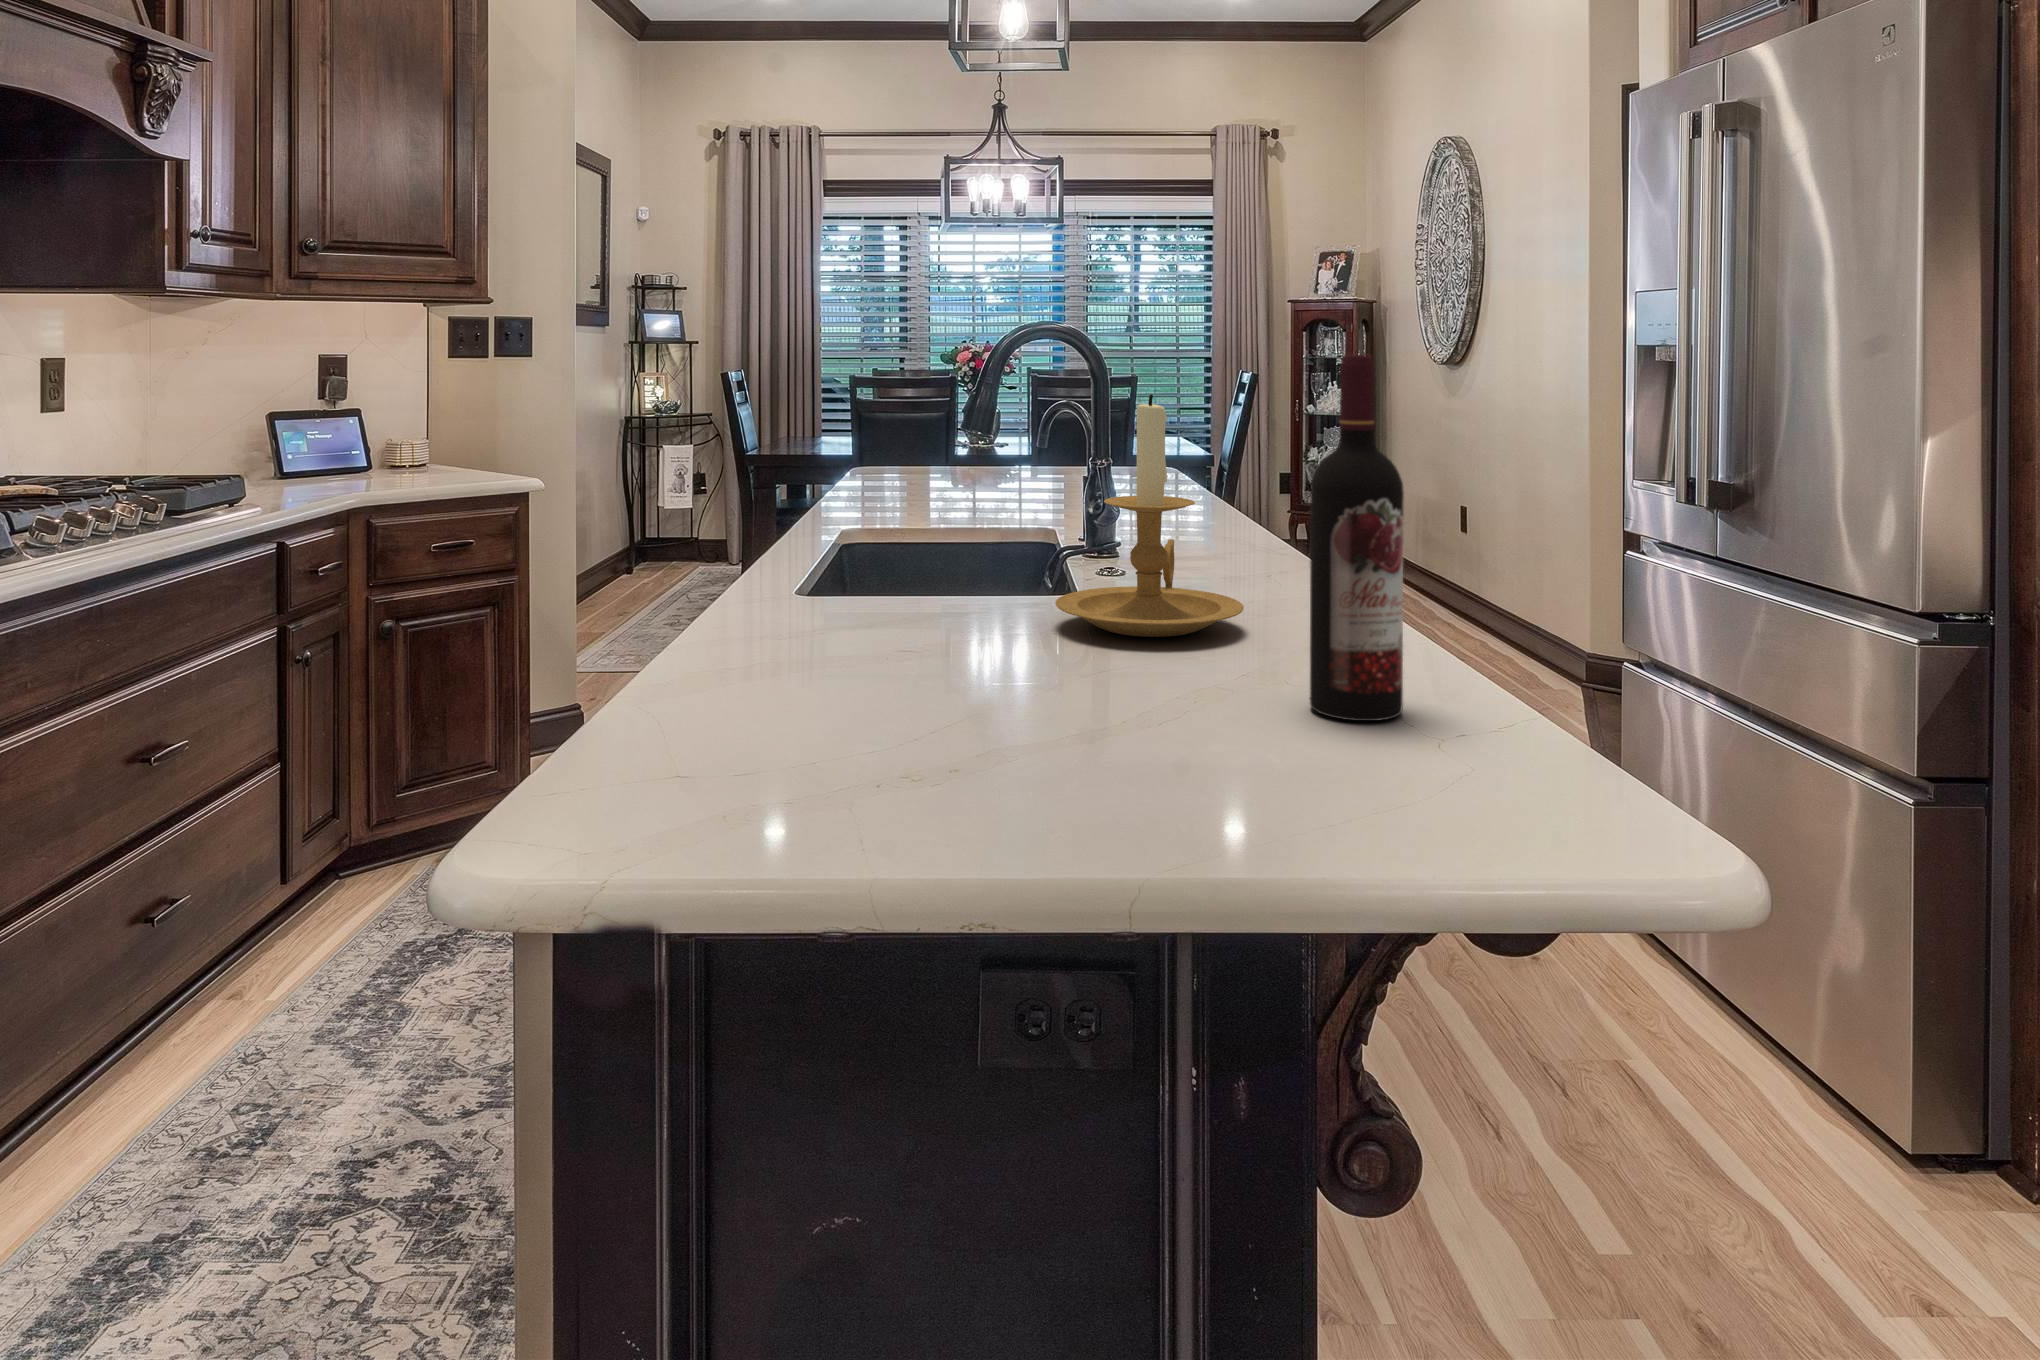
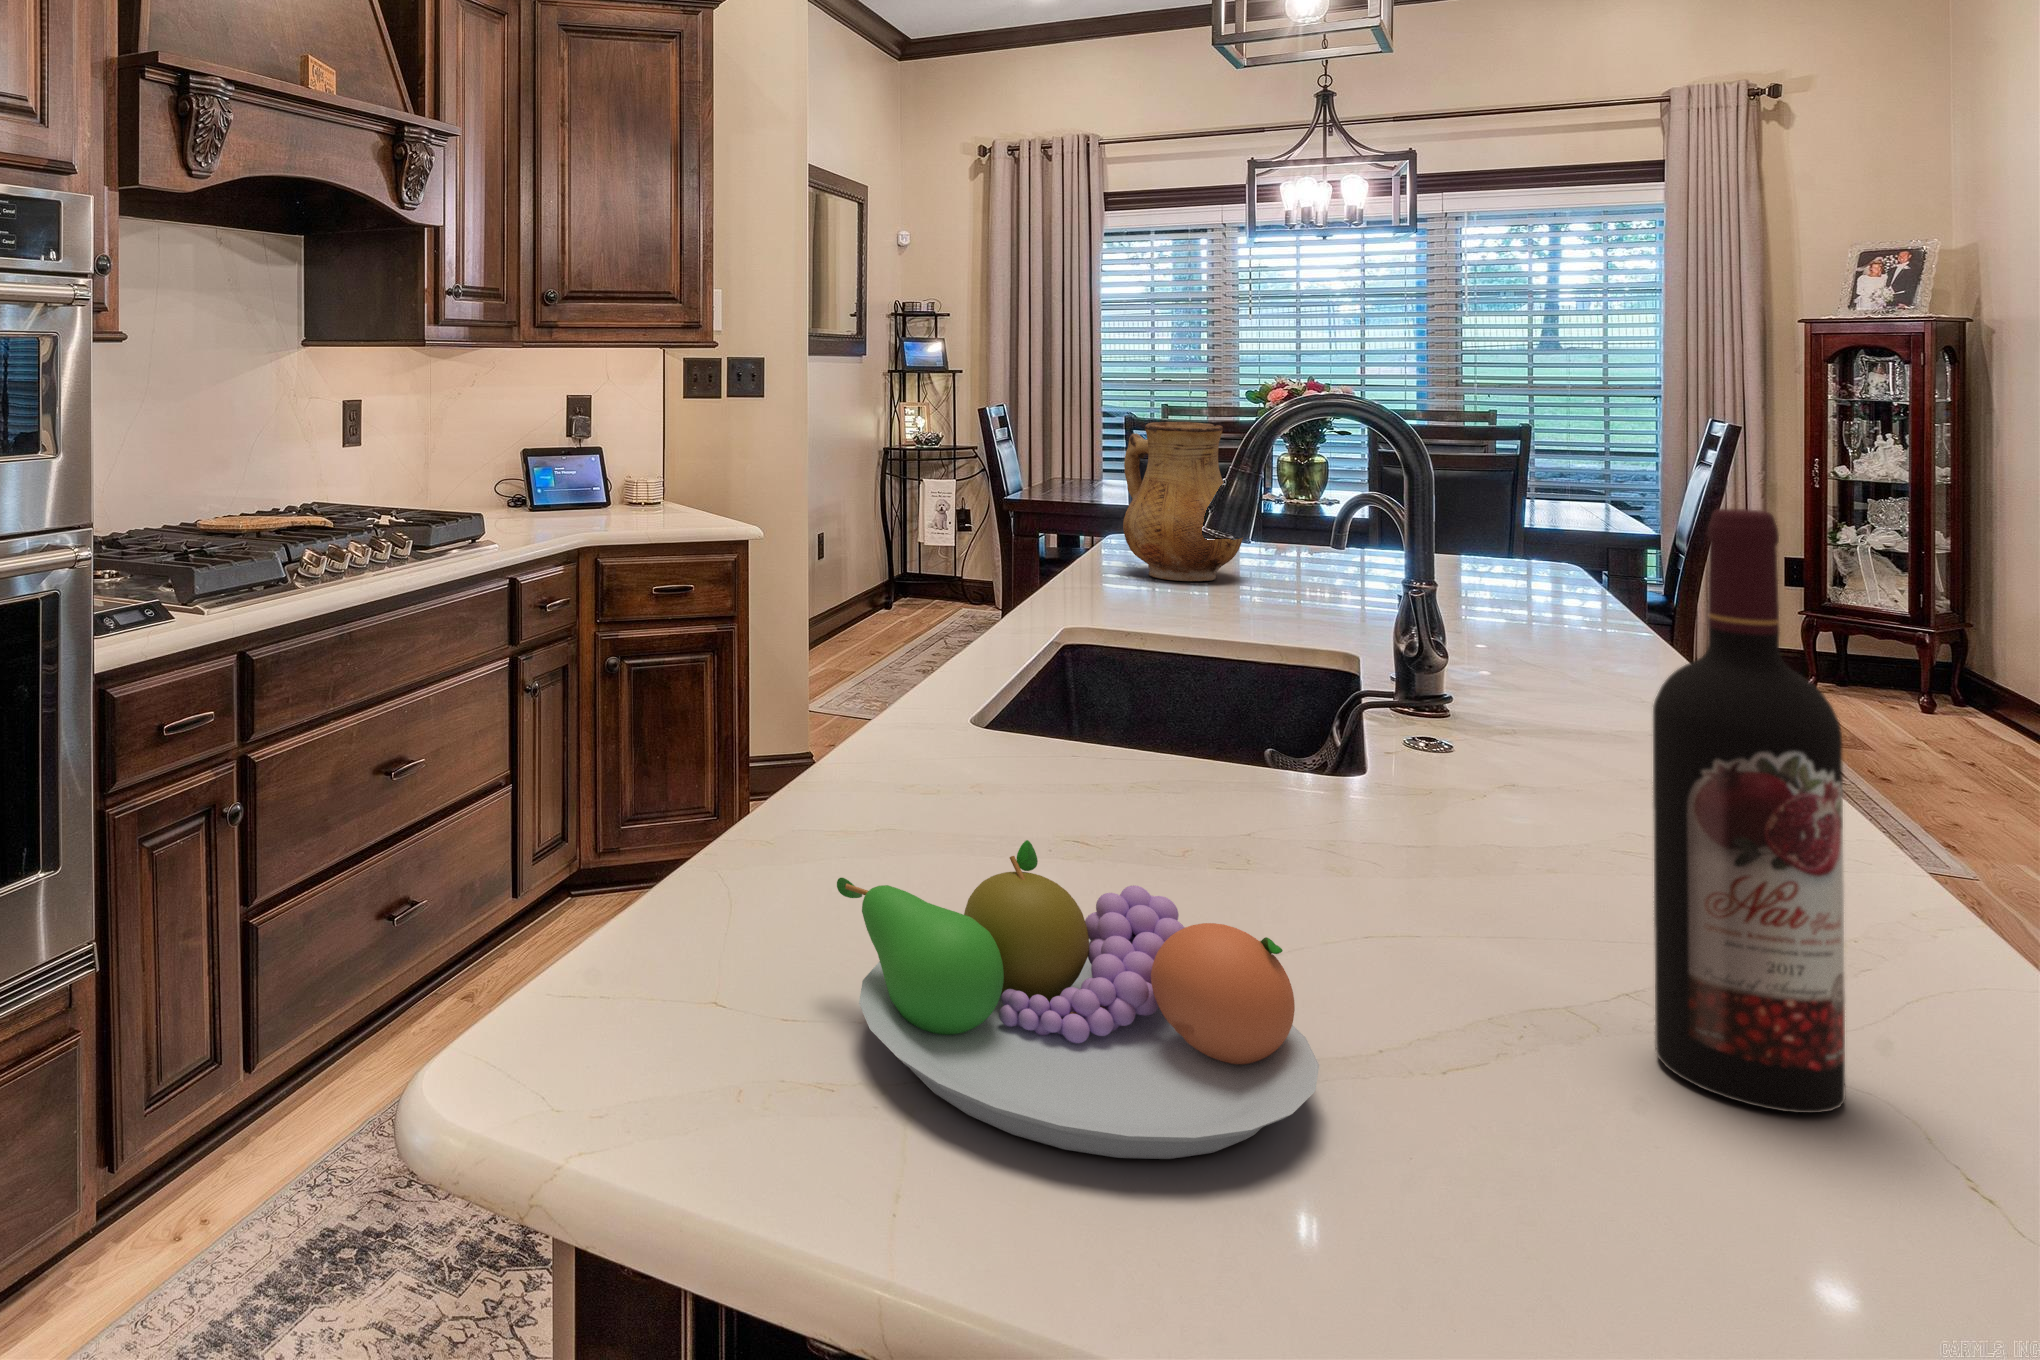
ceramic pitcher: none [885,361,977,492] -> present [1123,422,1243,581]
candle holder: present [1055,394,1244,637] -> none [1269,522,1577,867]
fruit bowl: none [804,623,1149,811] -> present [837,840,1319,1159]

